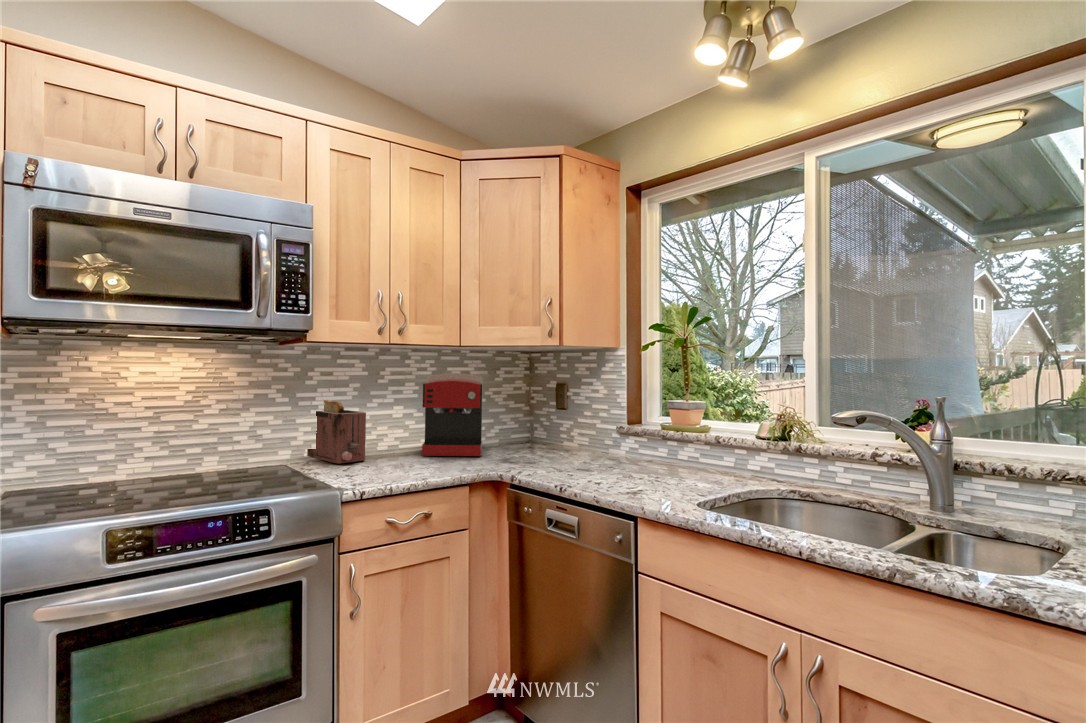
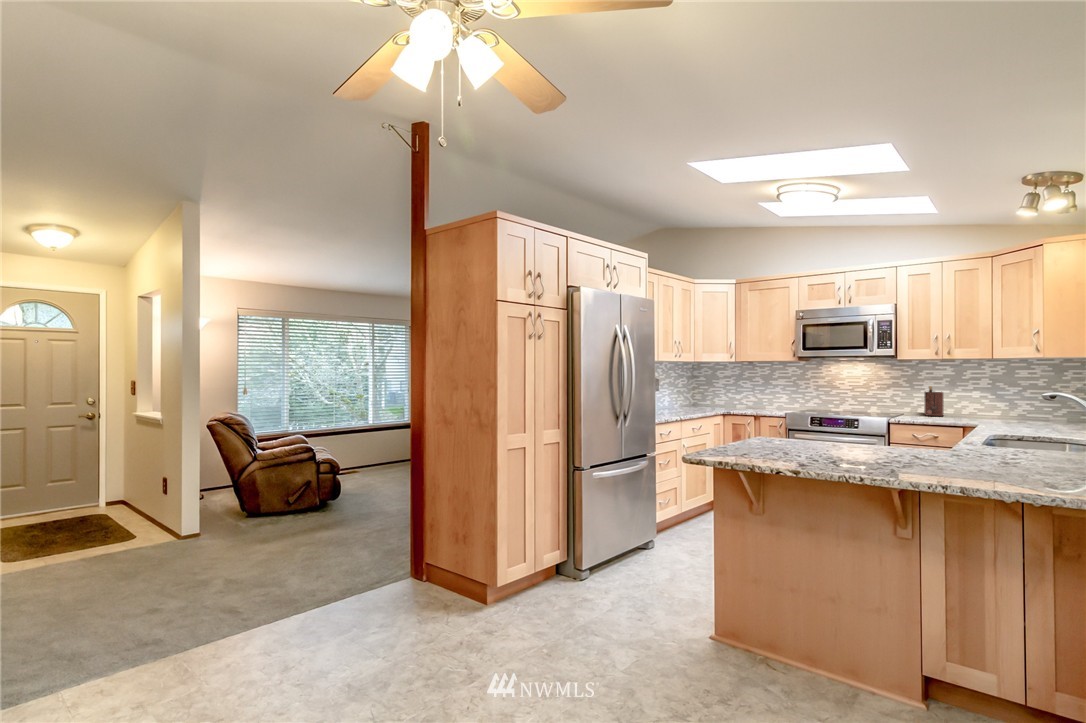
coffee maker: present [422,373,483,456] -> none [981,373,1044,422]

